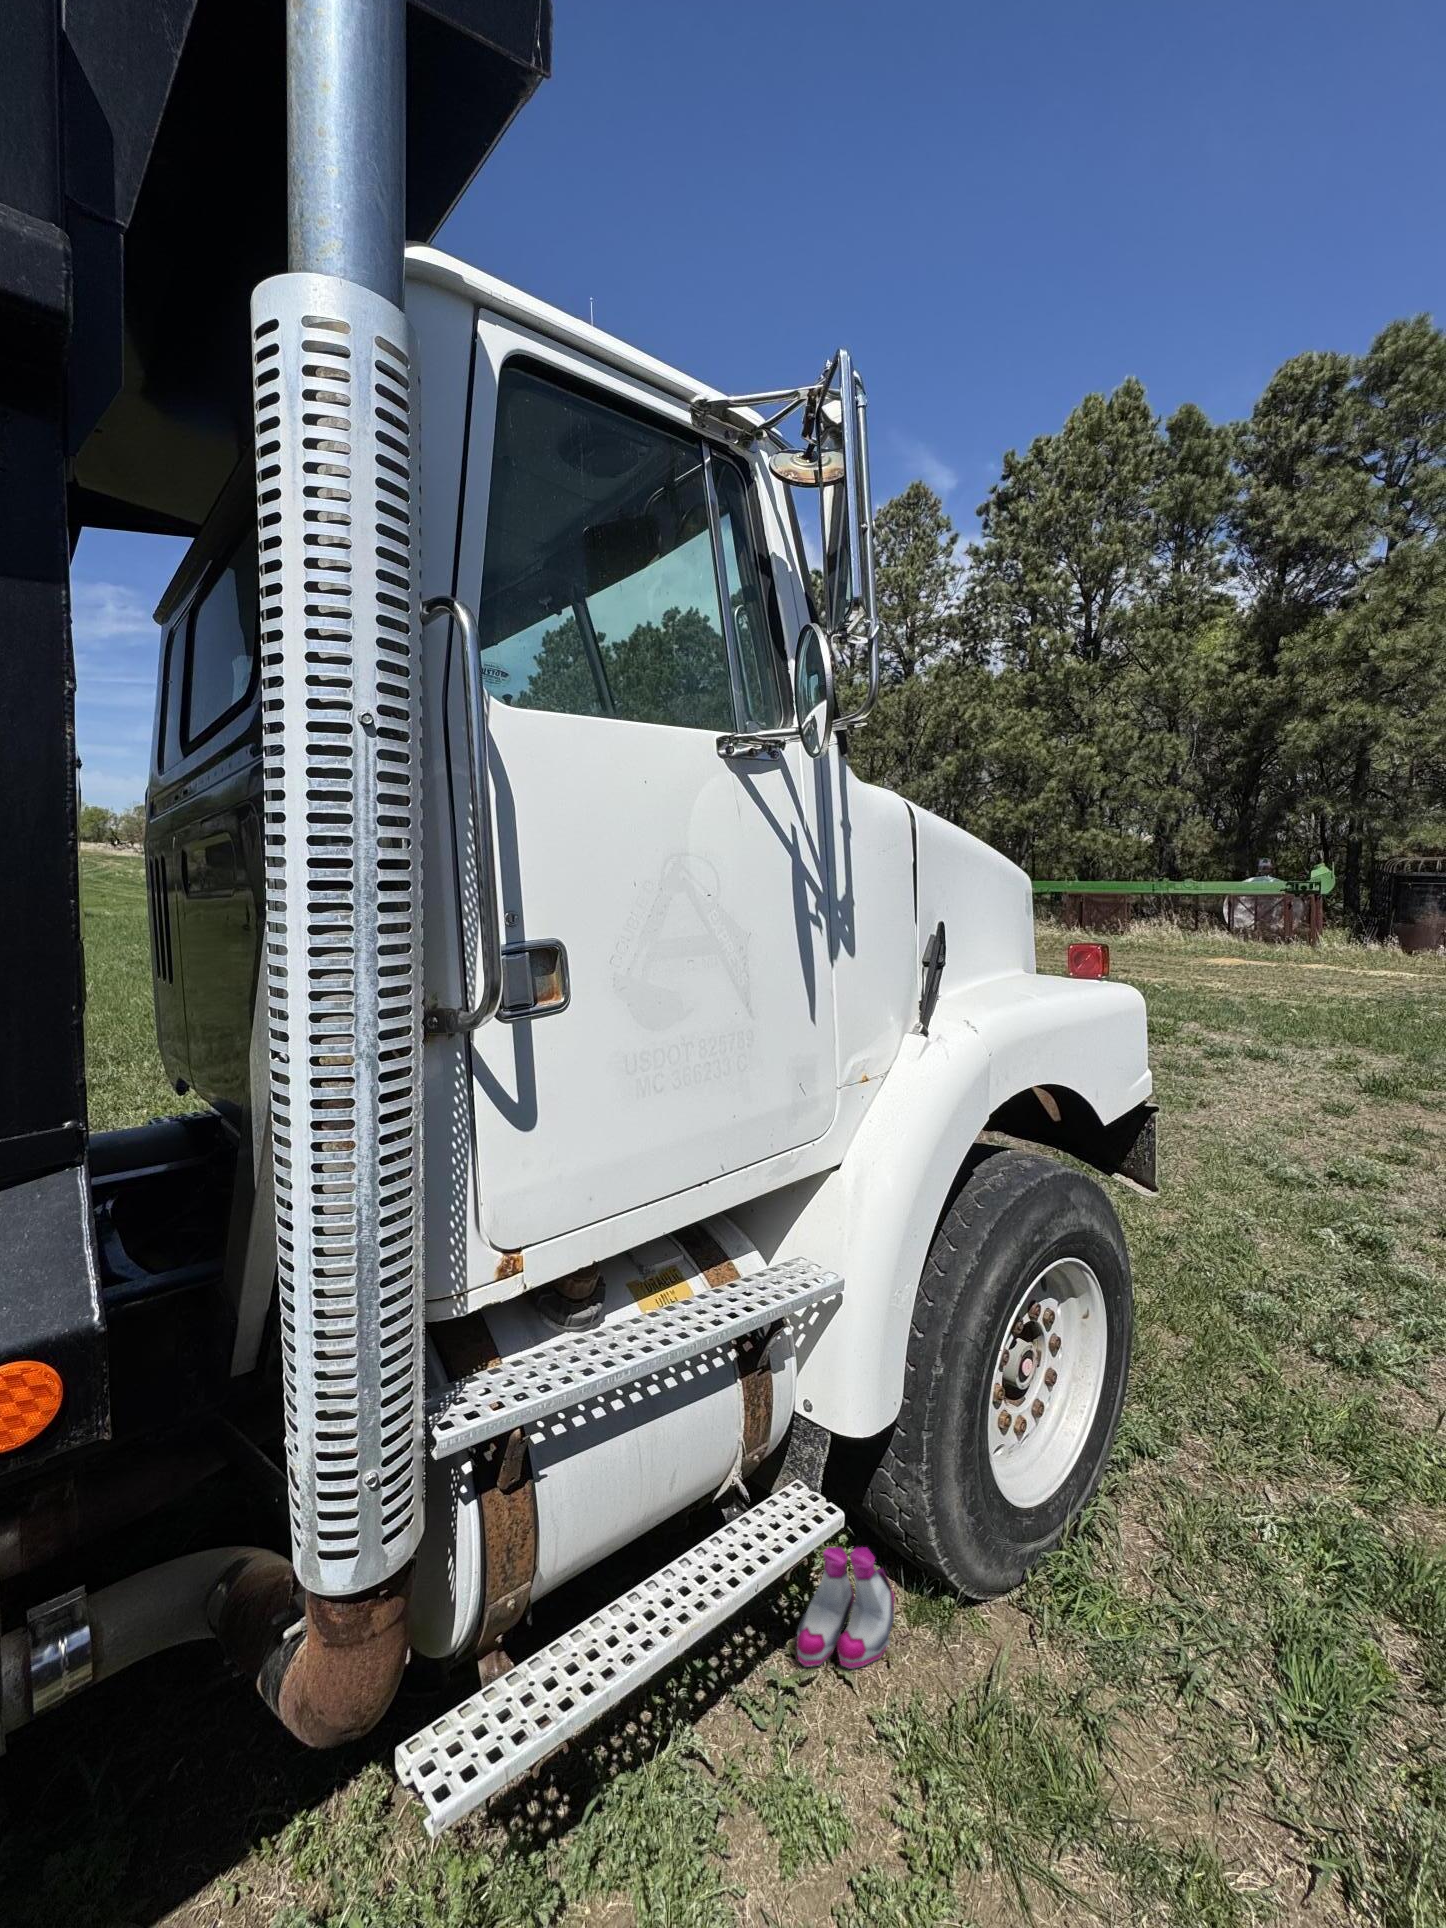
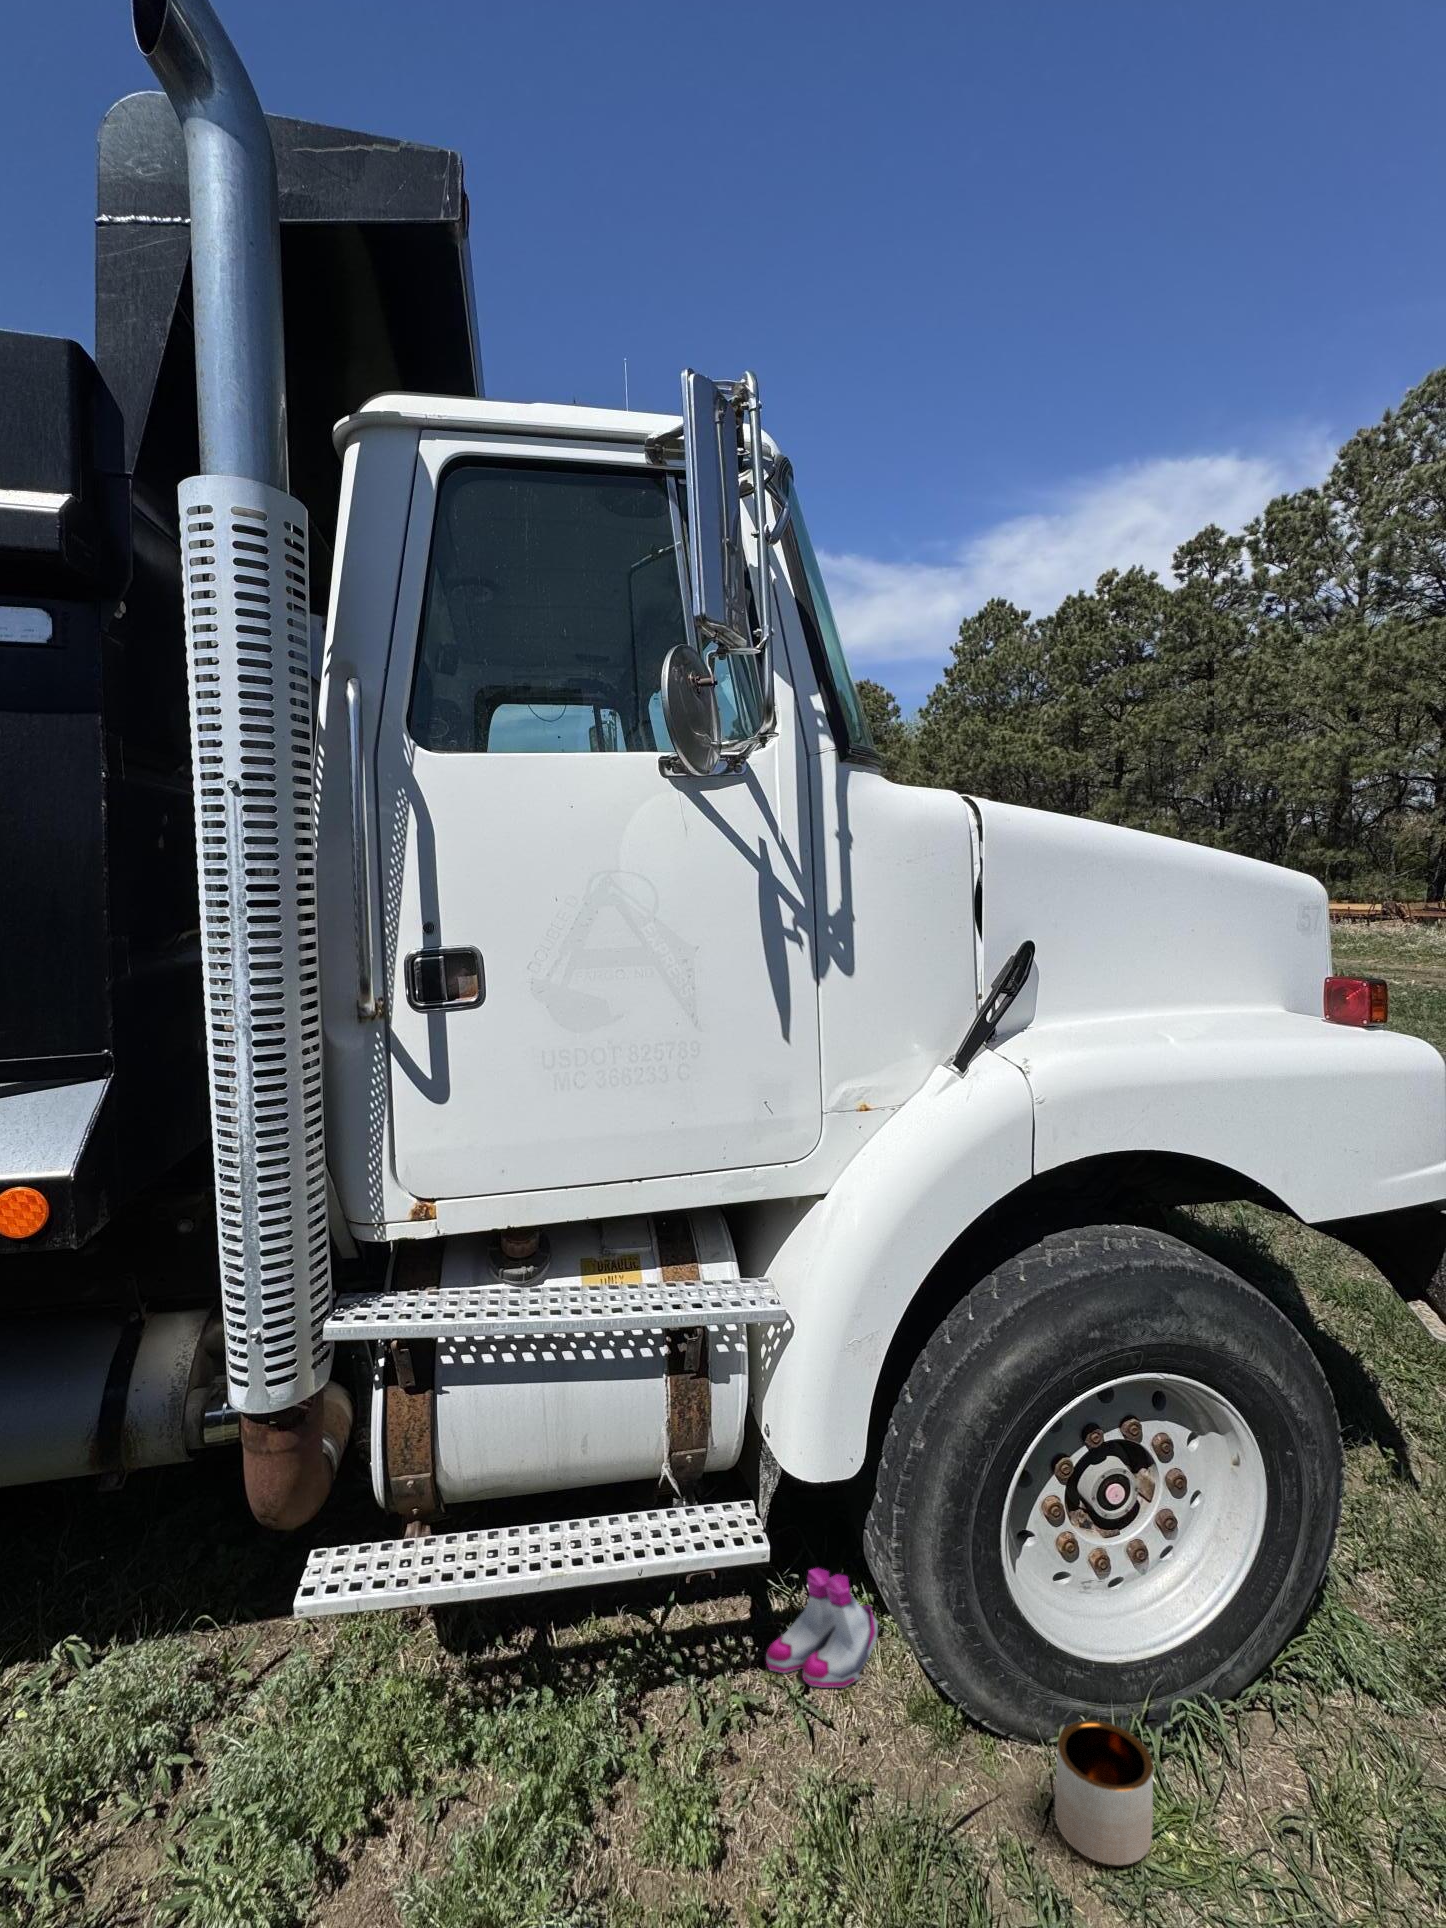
planter: none [1113,1612,1206,1744] -> present [1055,1720,1153,1866]

